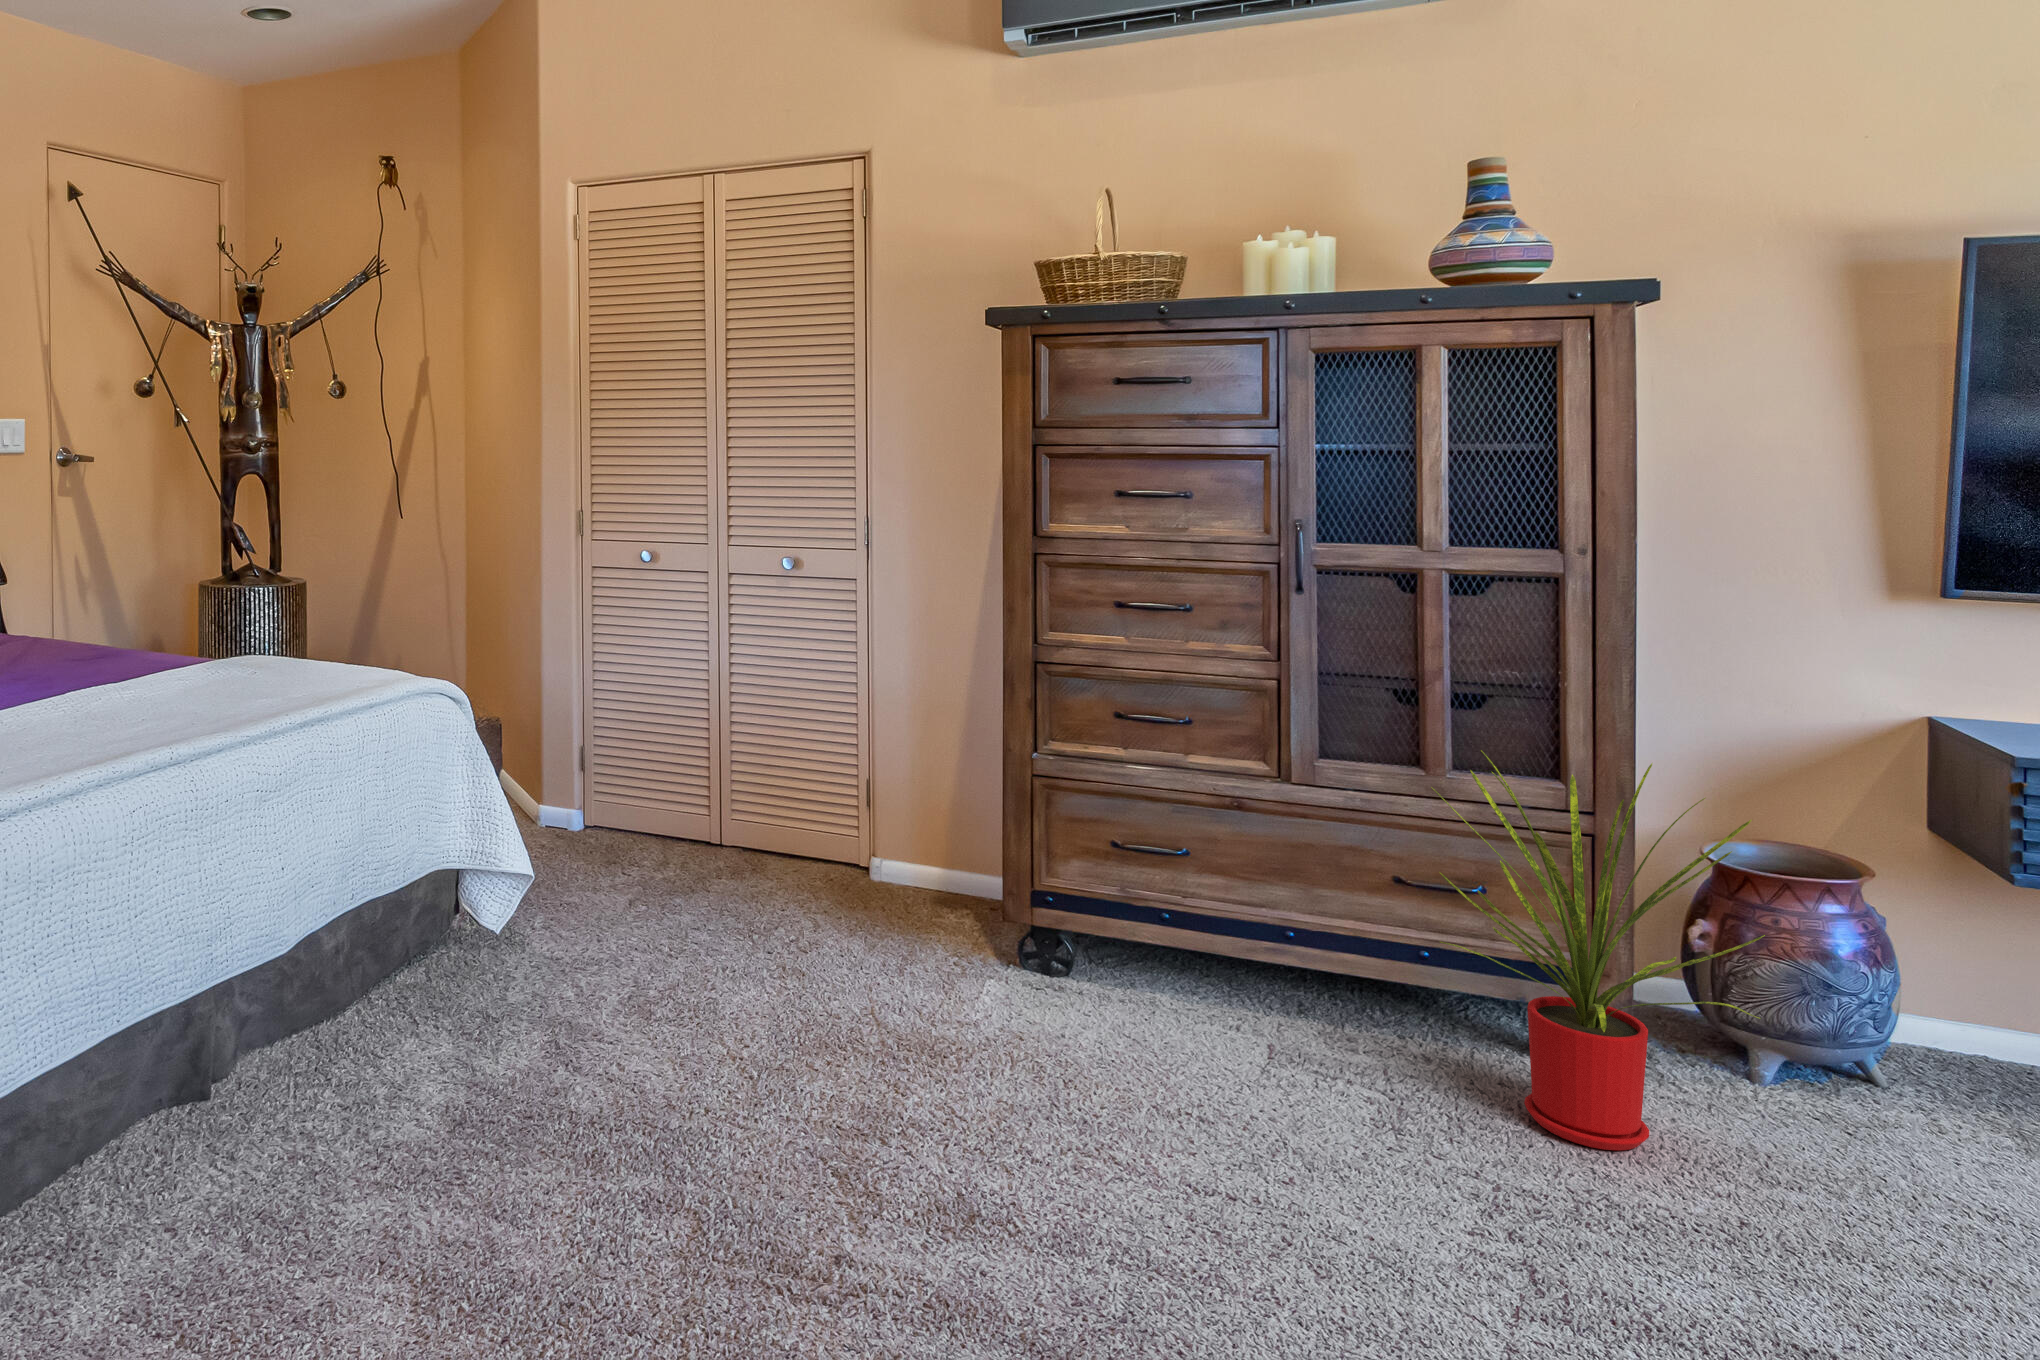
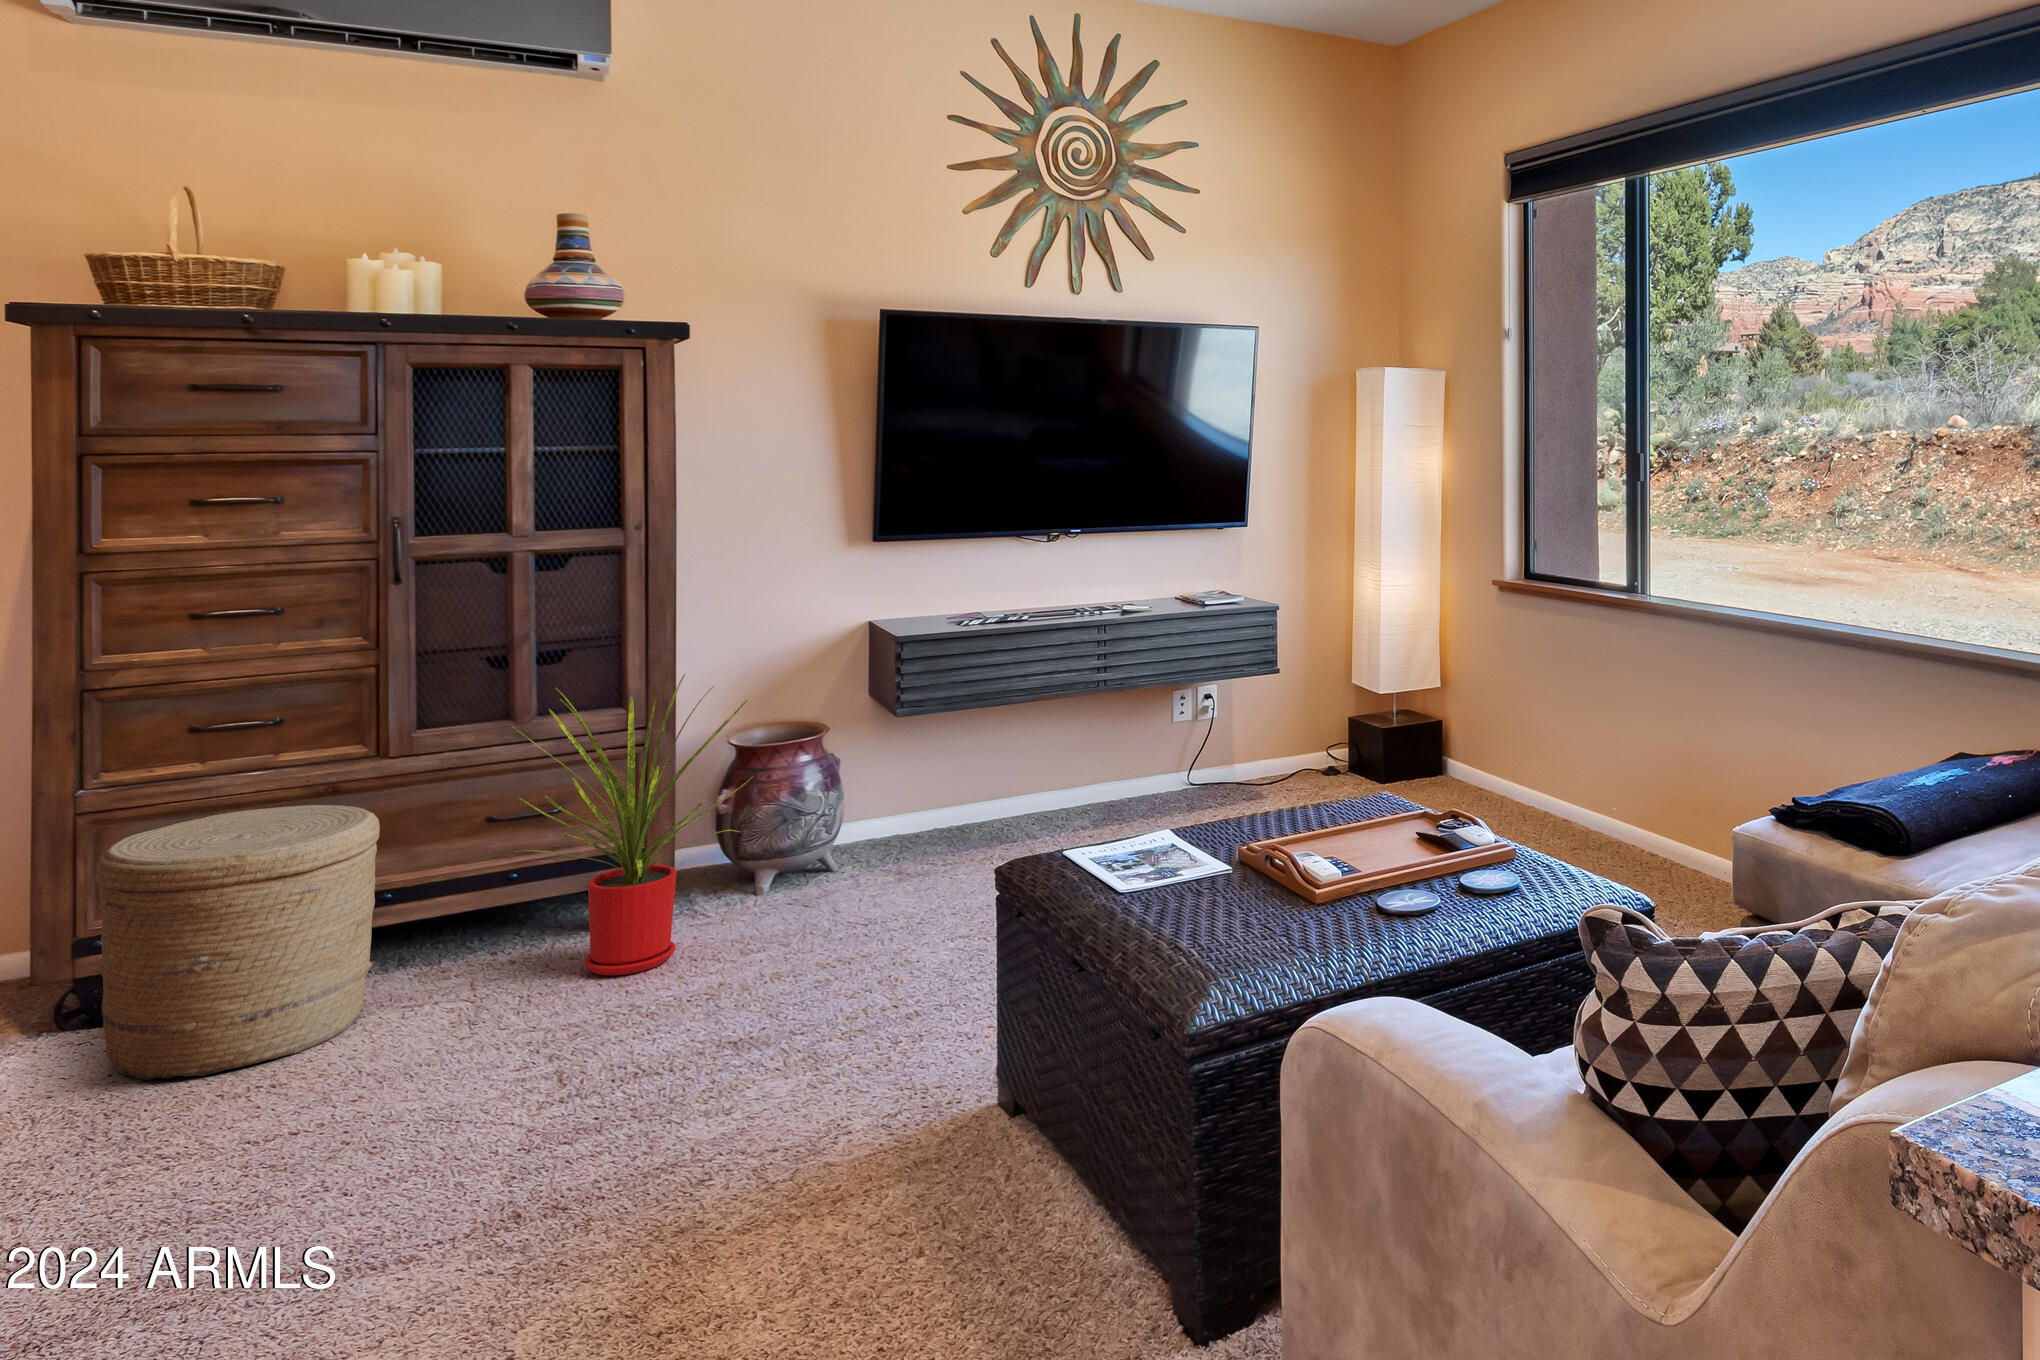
woven basket: none [1055,804,1292,1088] -> present [95,805,380,1080]

